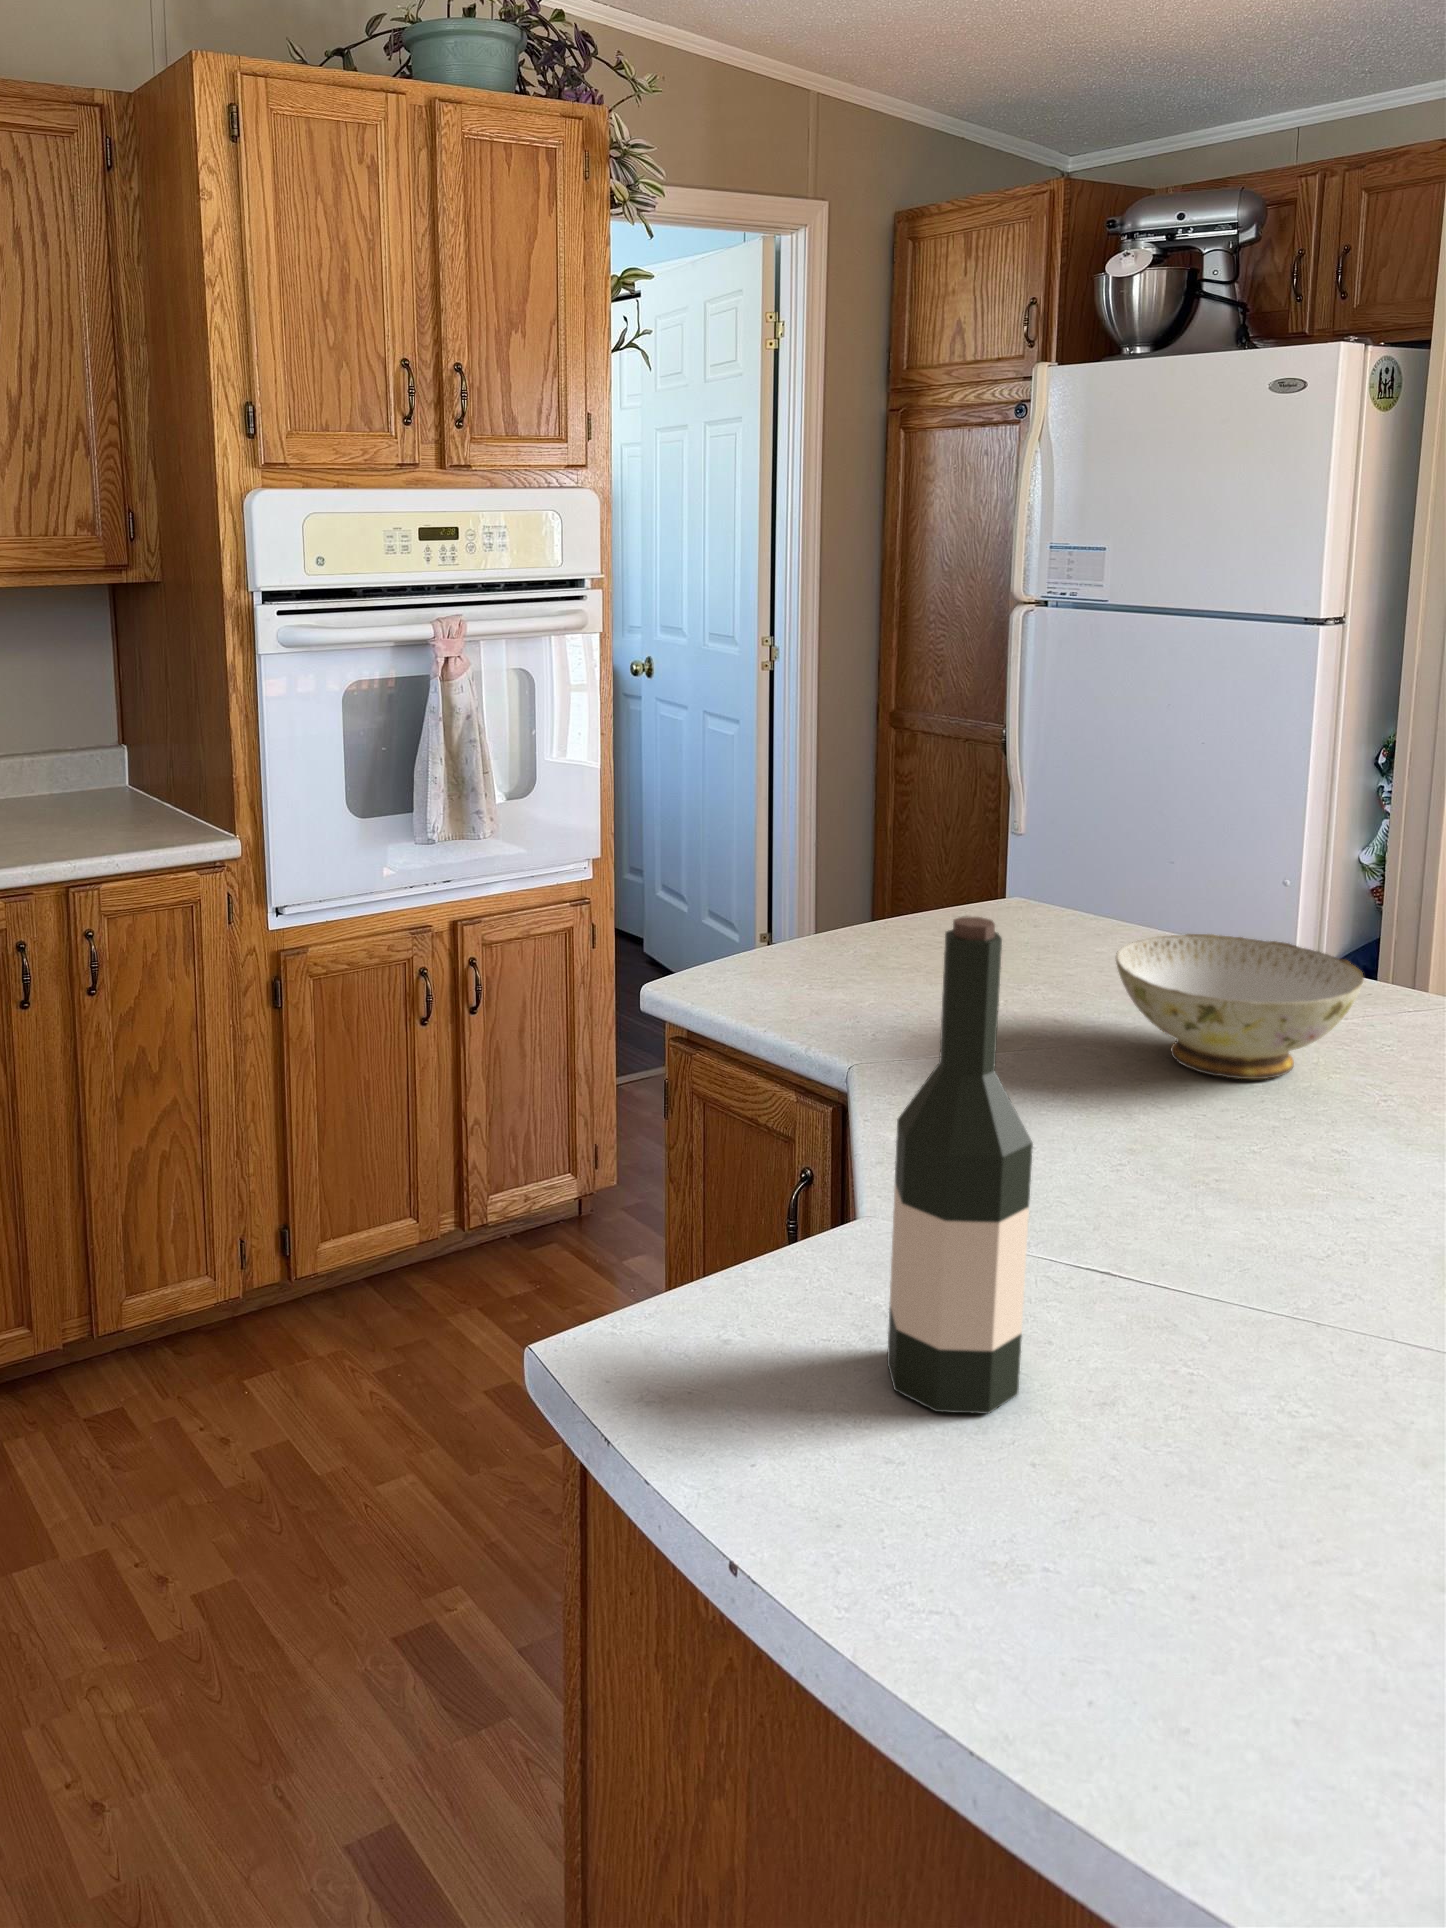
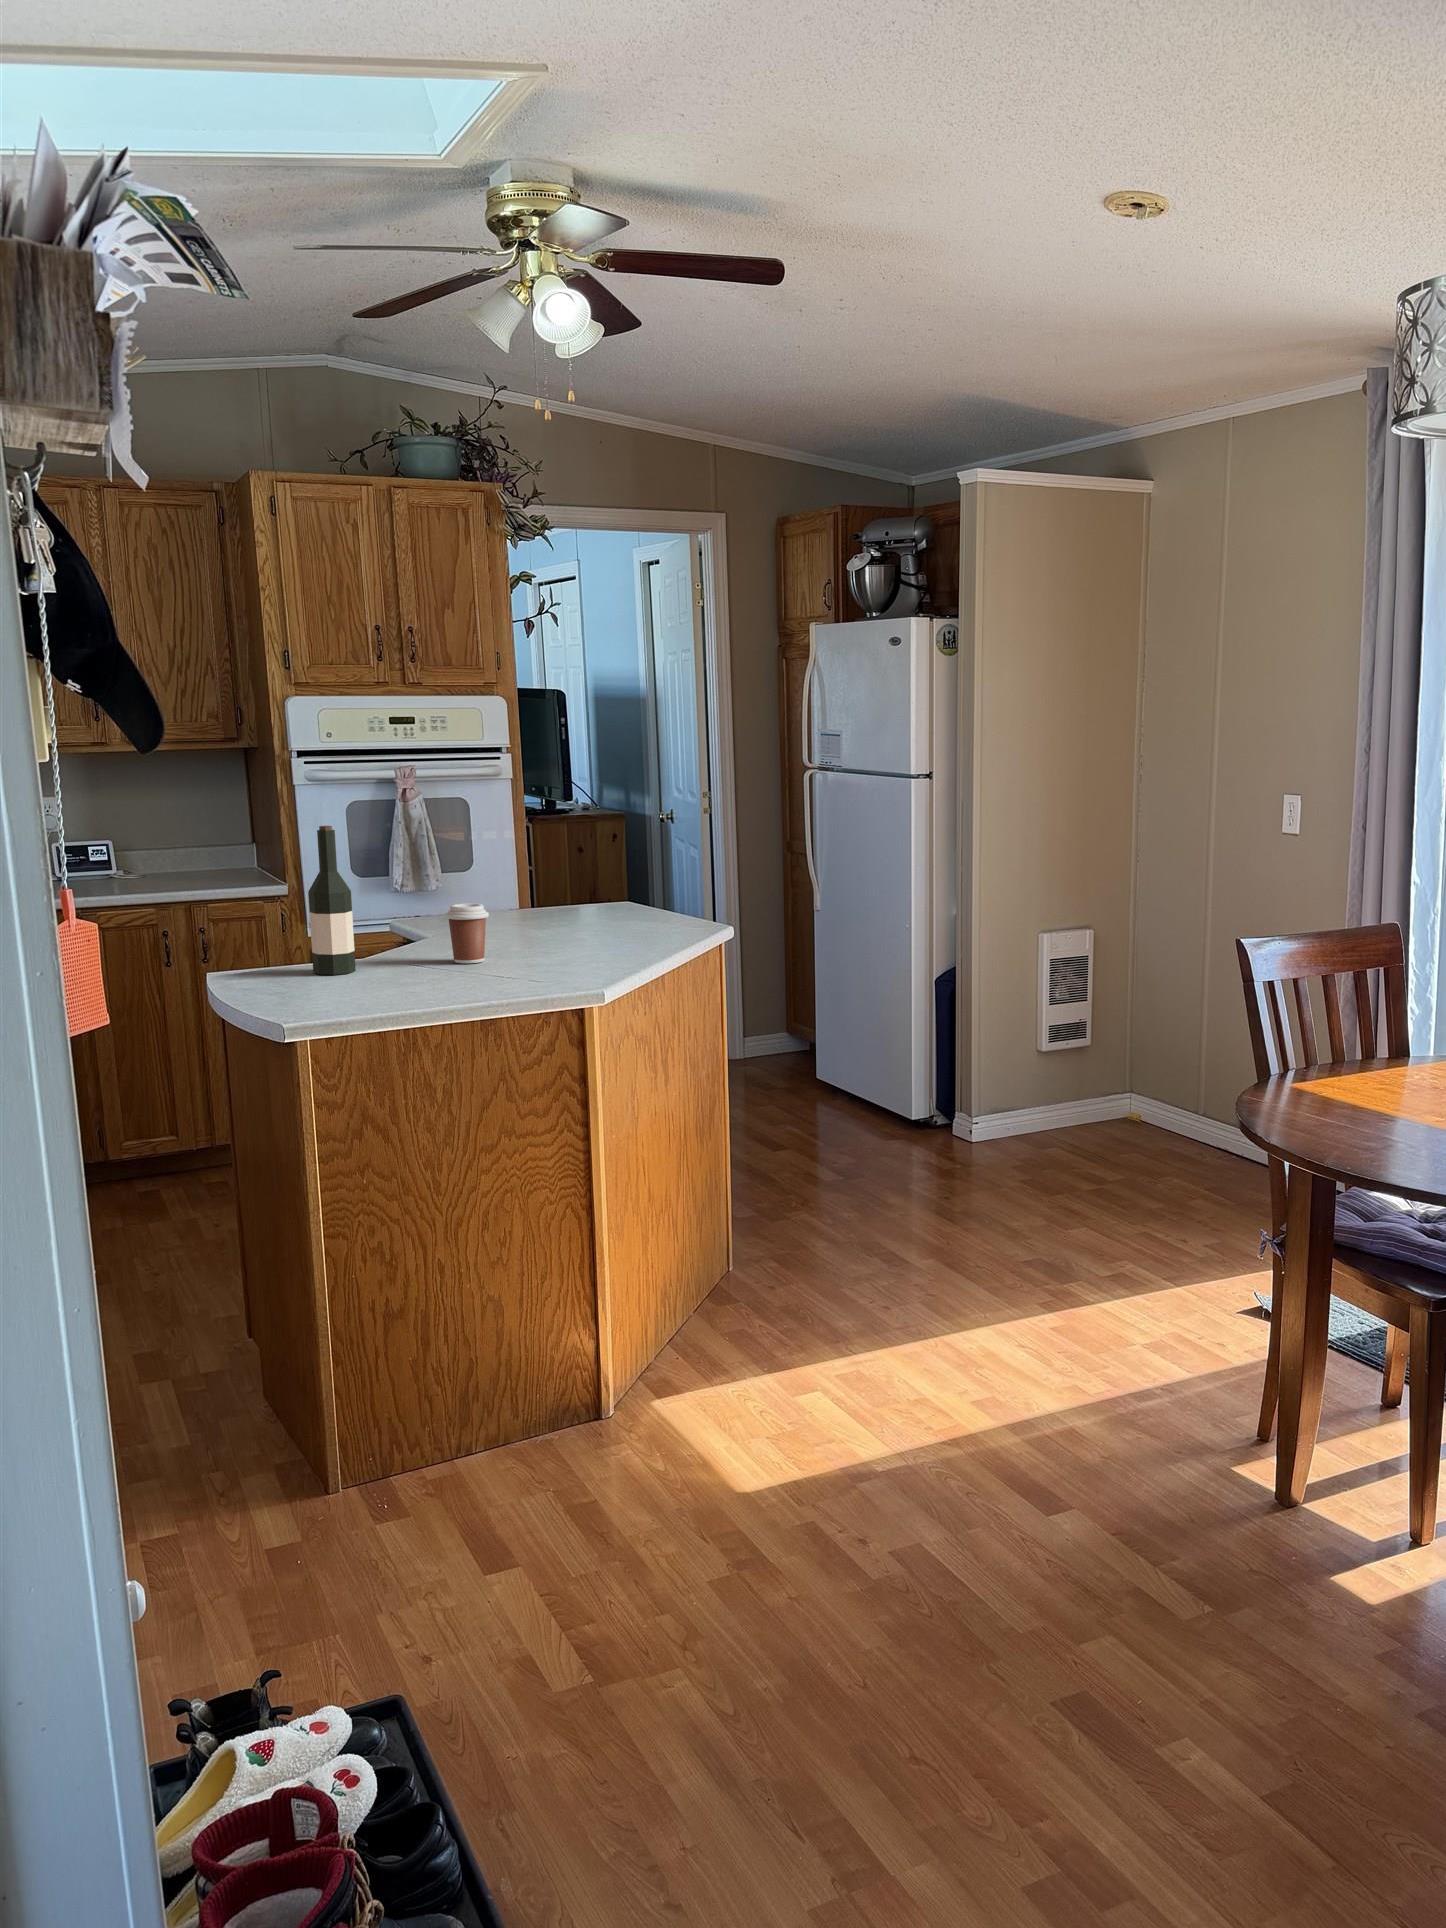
ceramic bowl: present [1116,934,1364,1079] -> none [536,886,633,934]
coffee cup: none [1190,1097,1329,1295] -> present [445,903,489,963]

